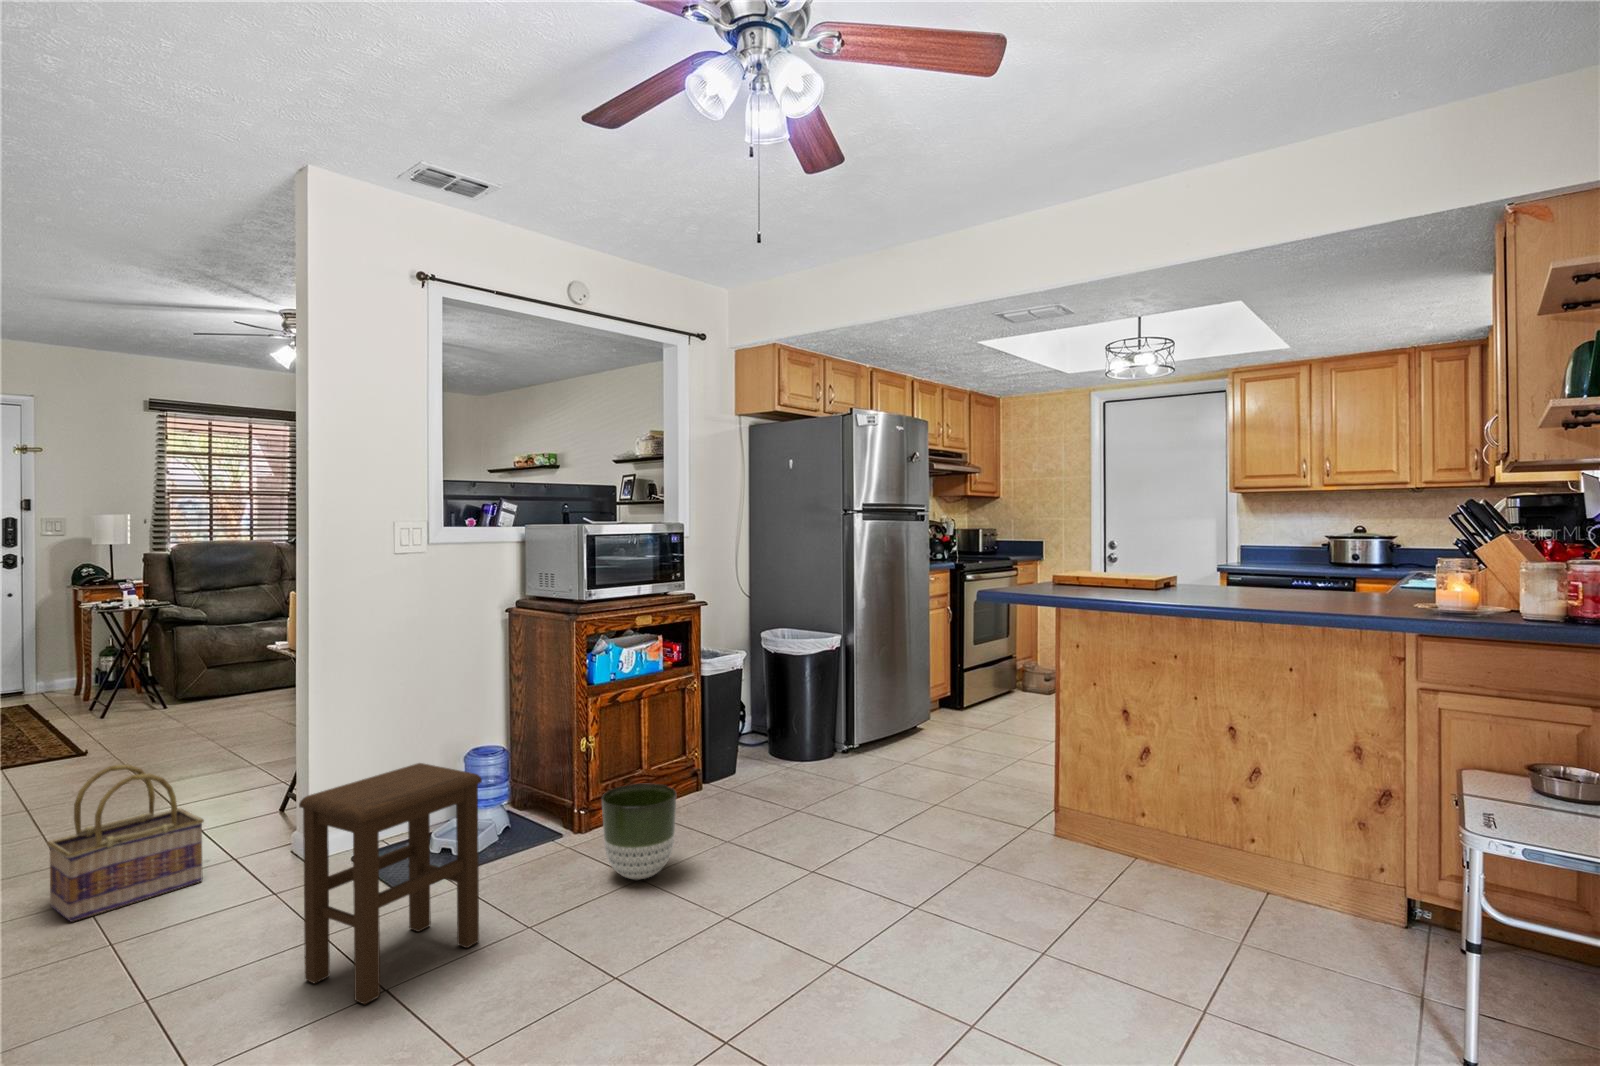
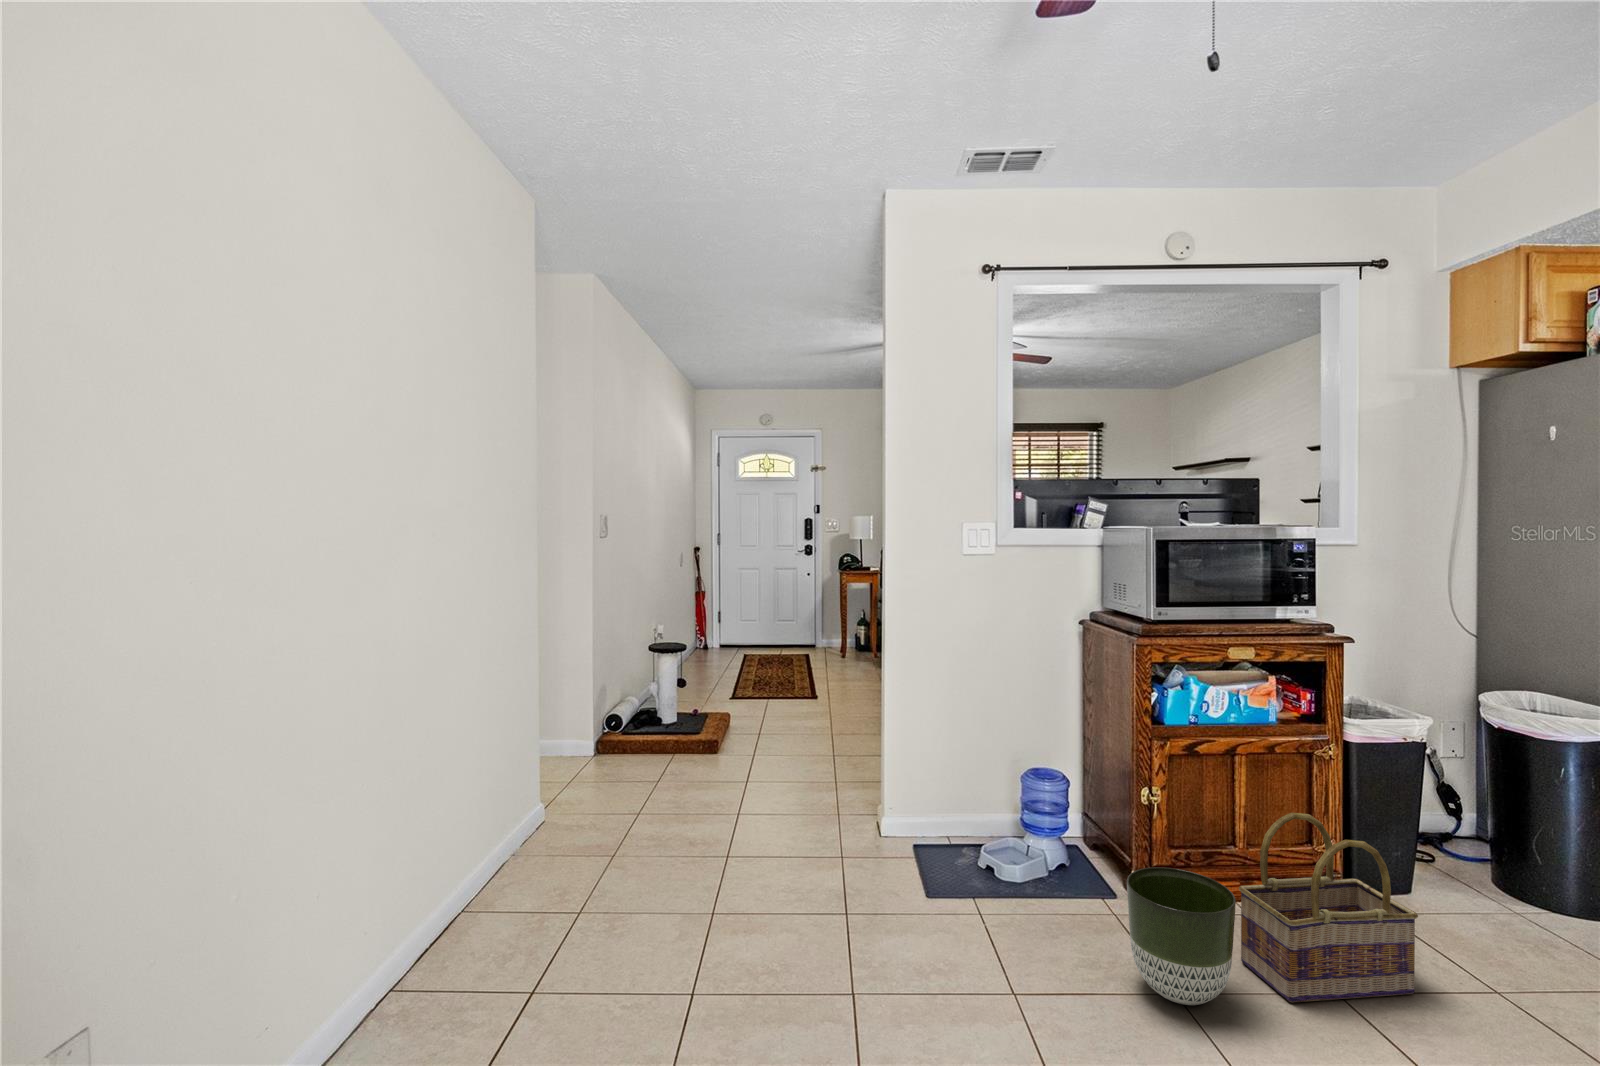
stool: present [299,763,482,1004] -> none [796,778,956,1013]
basket: present [47,765,204,922] -> present [1239,813,1418,1002]

